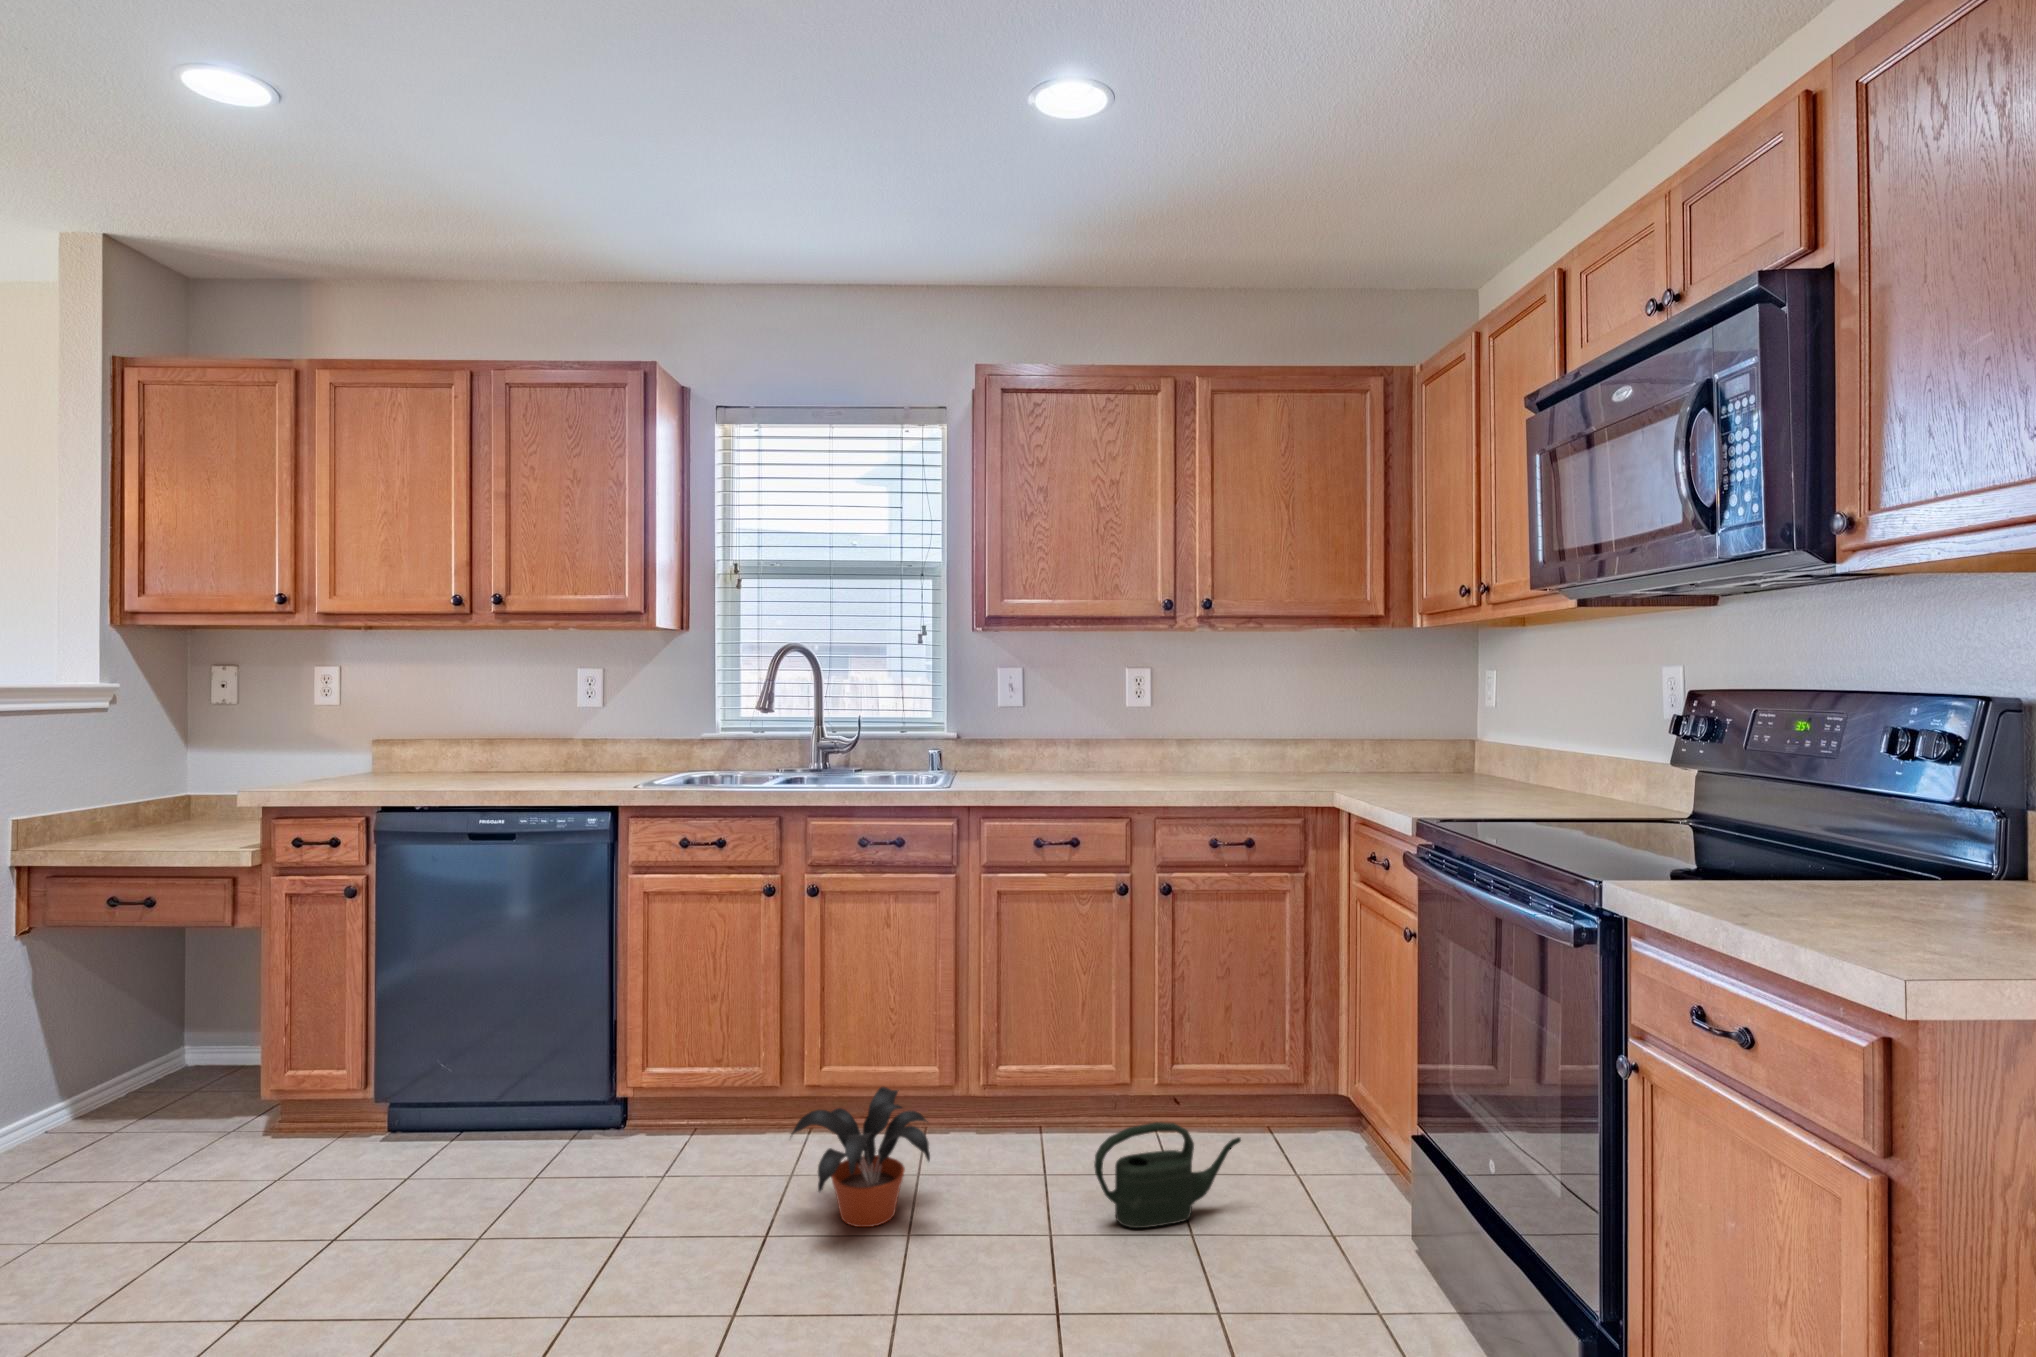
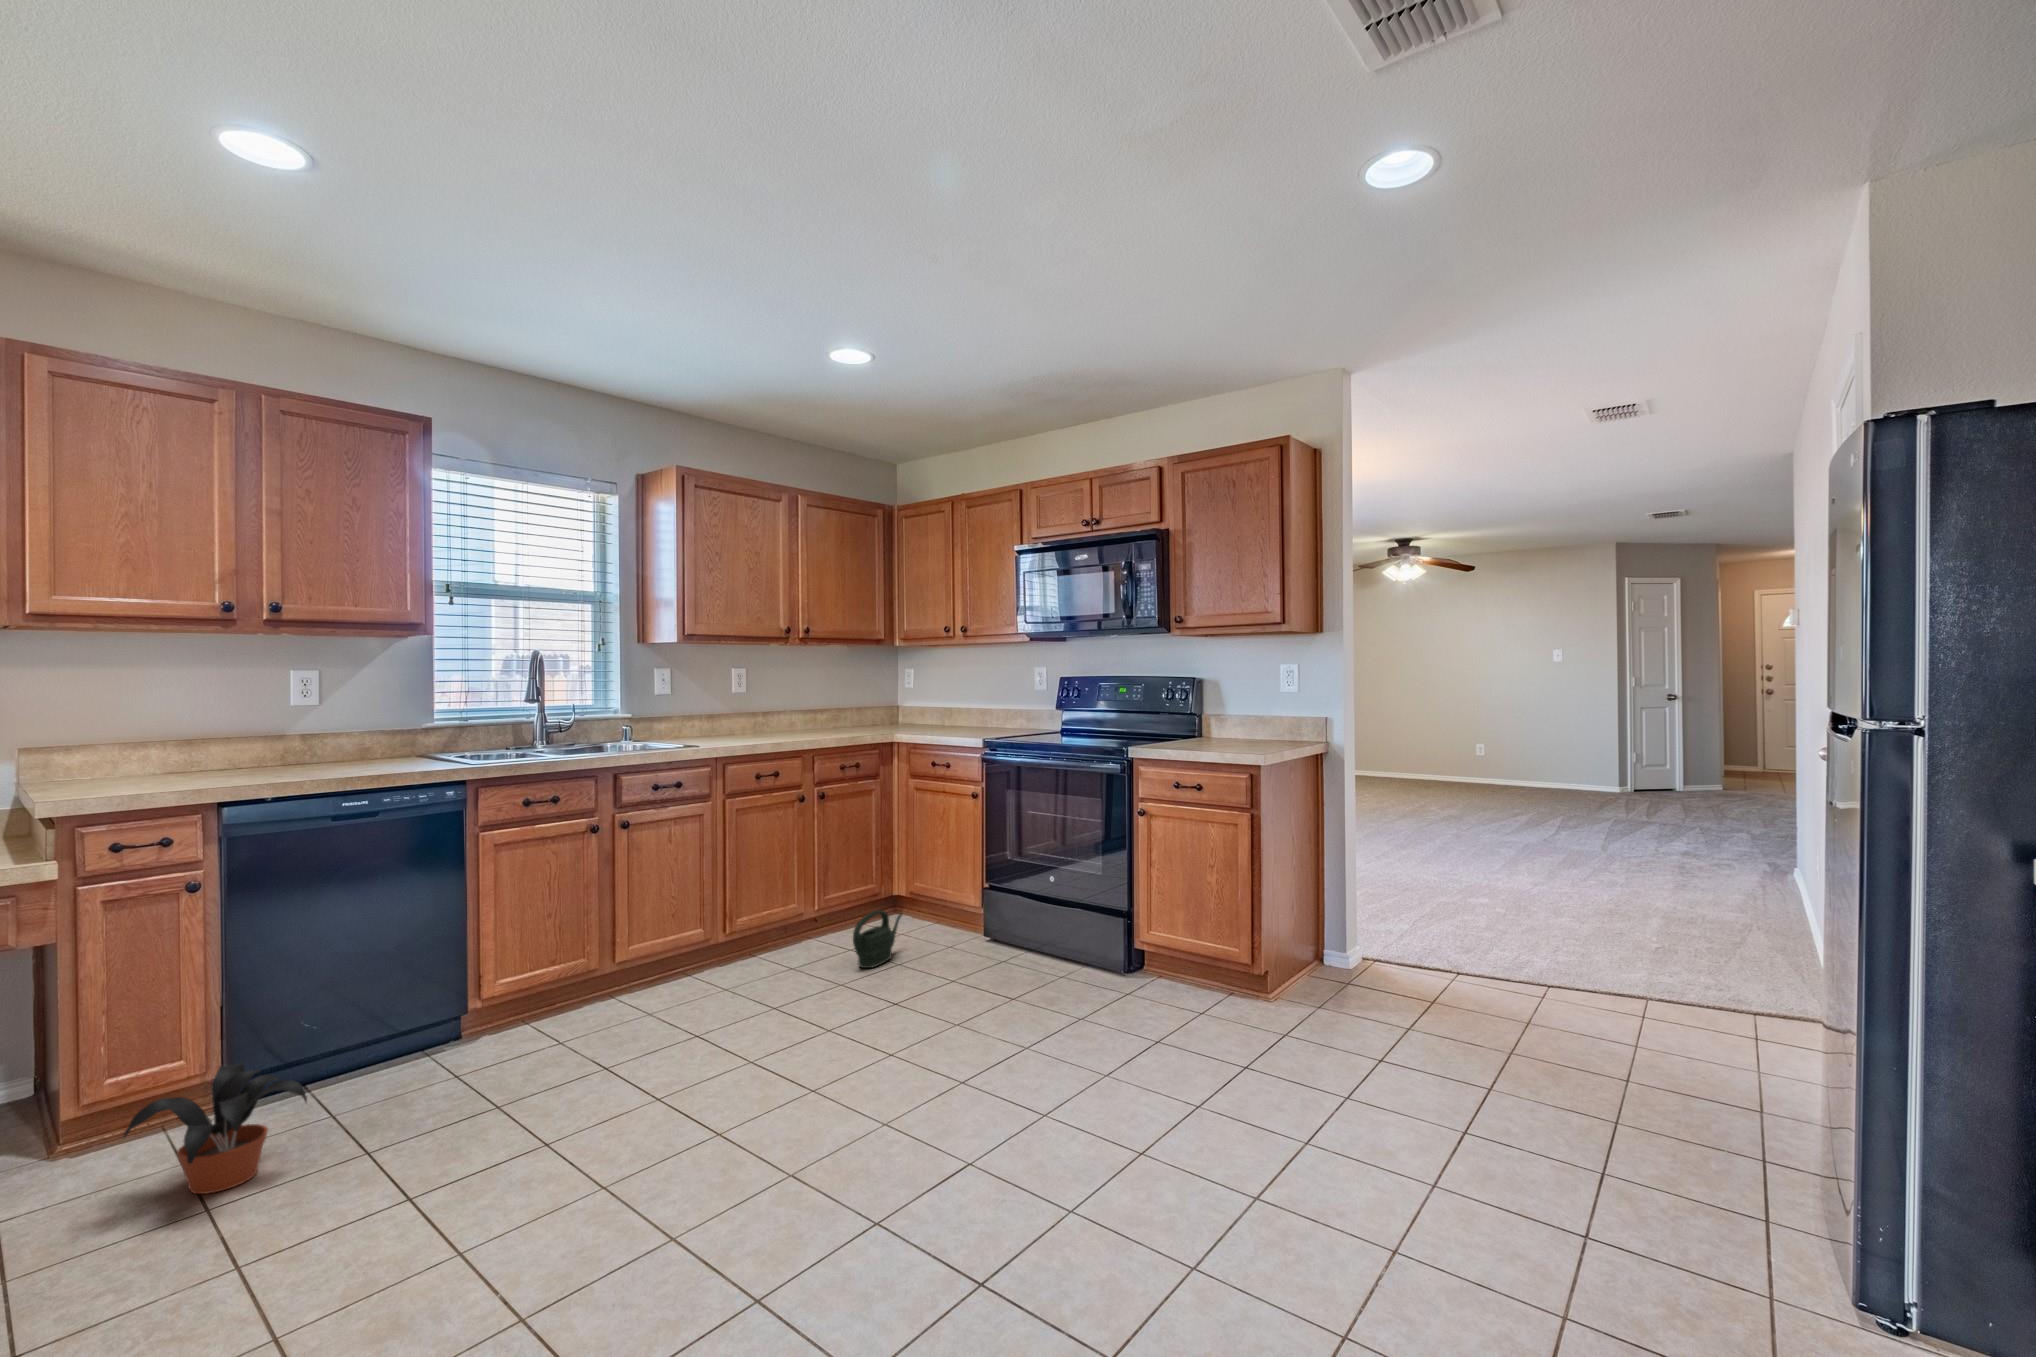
potted plant: present [790,1087,930,1227] -> present [124,1062,307,1194]

